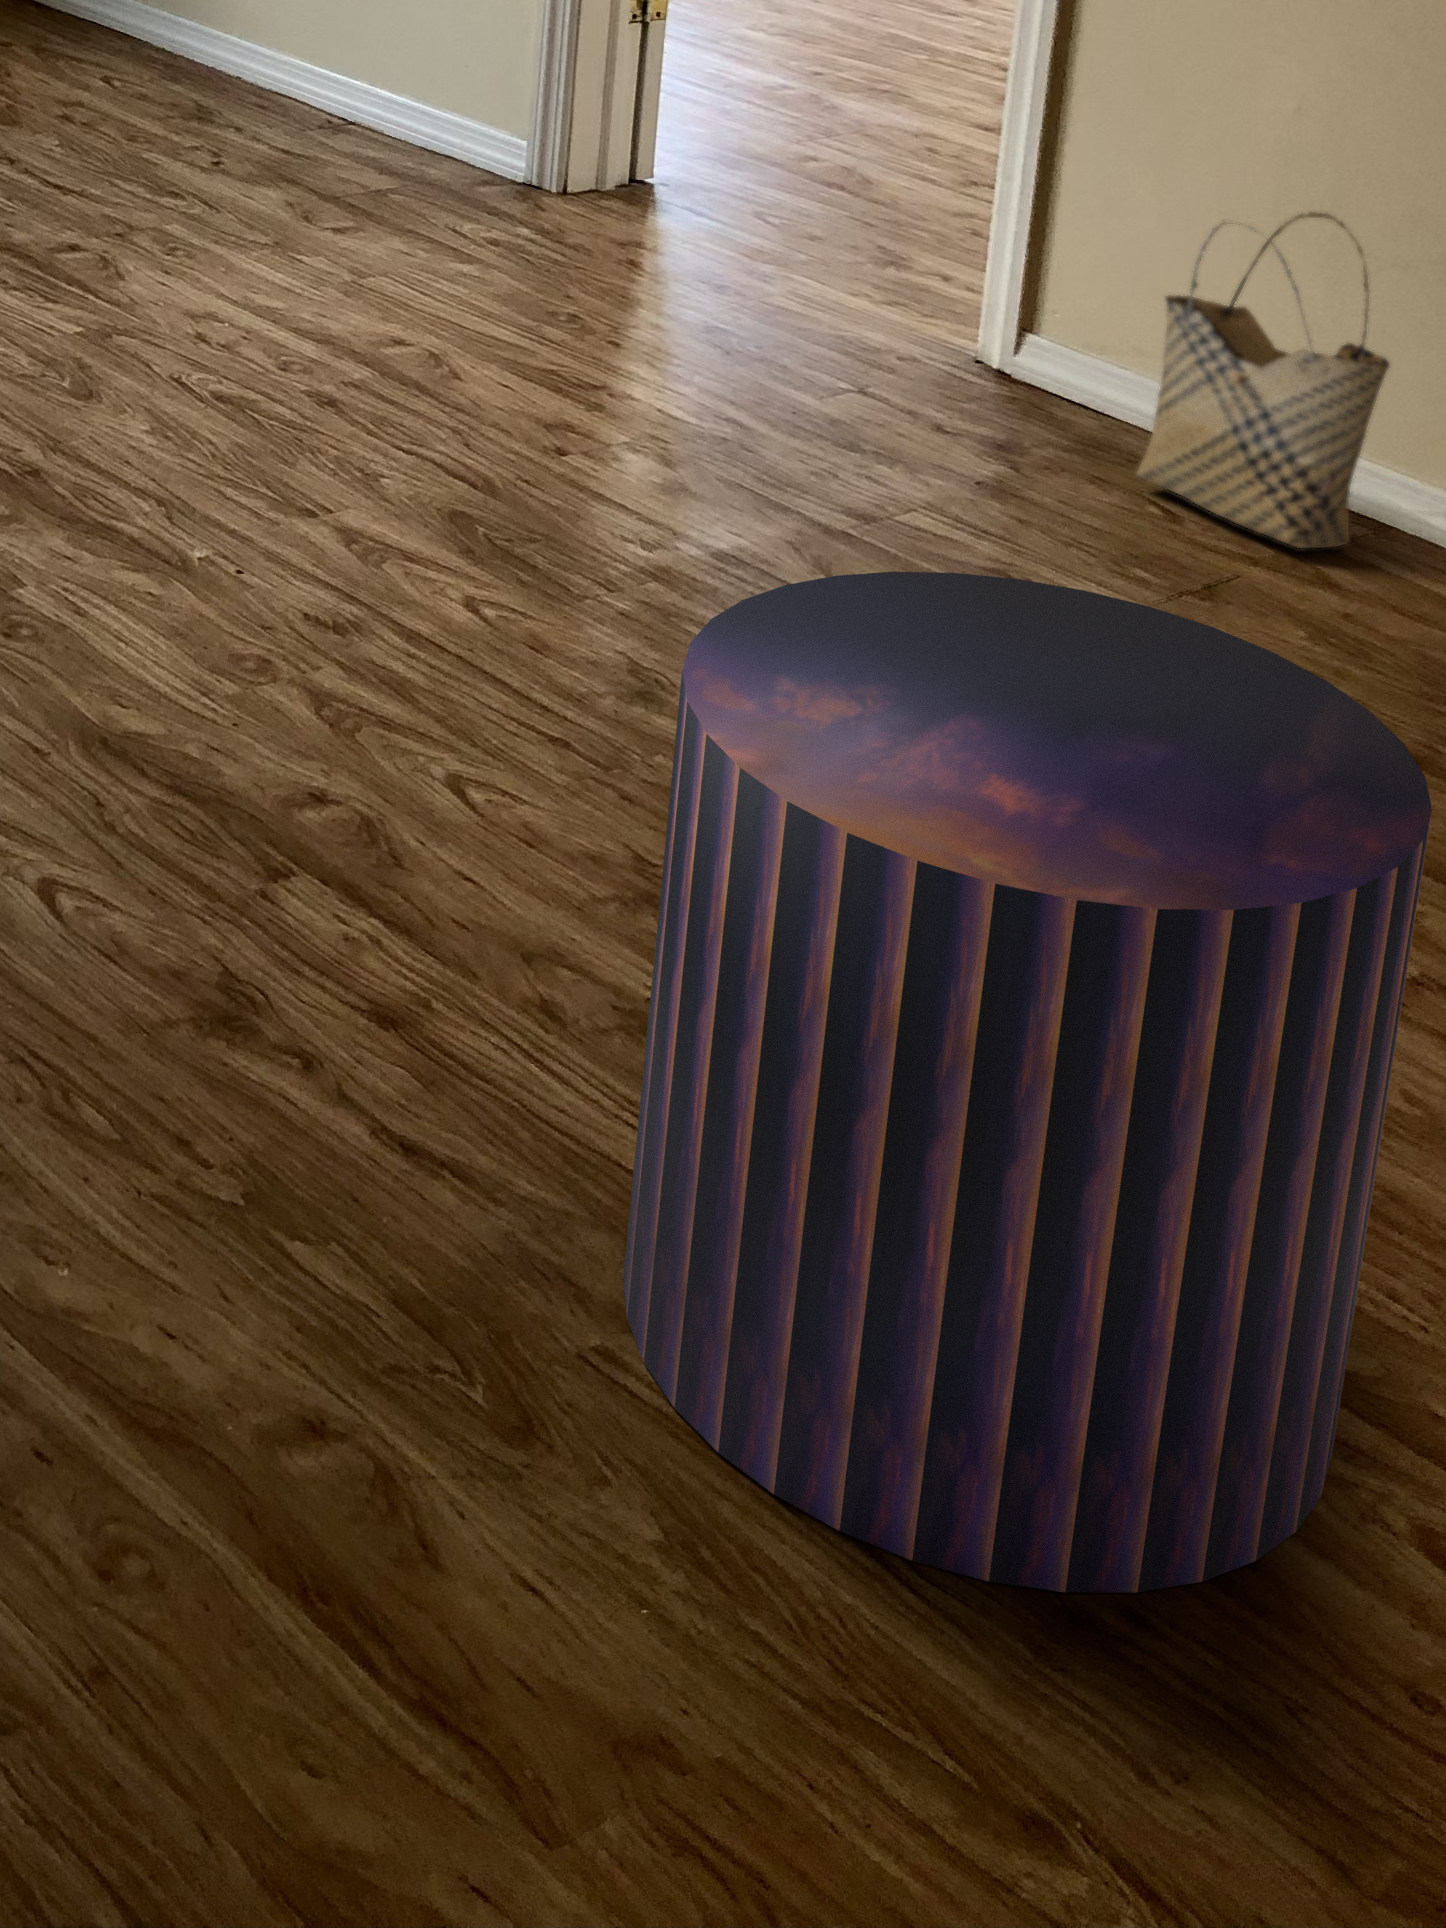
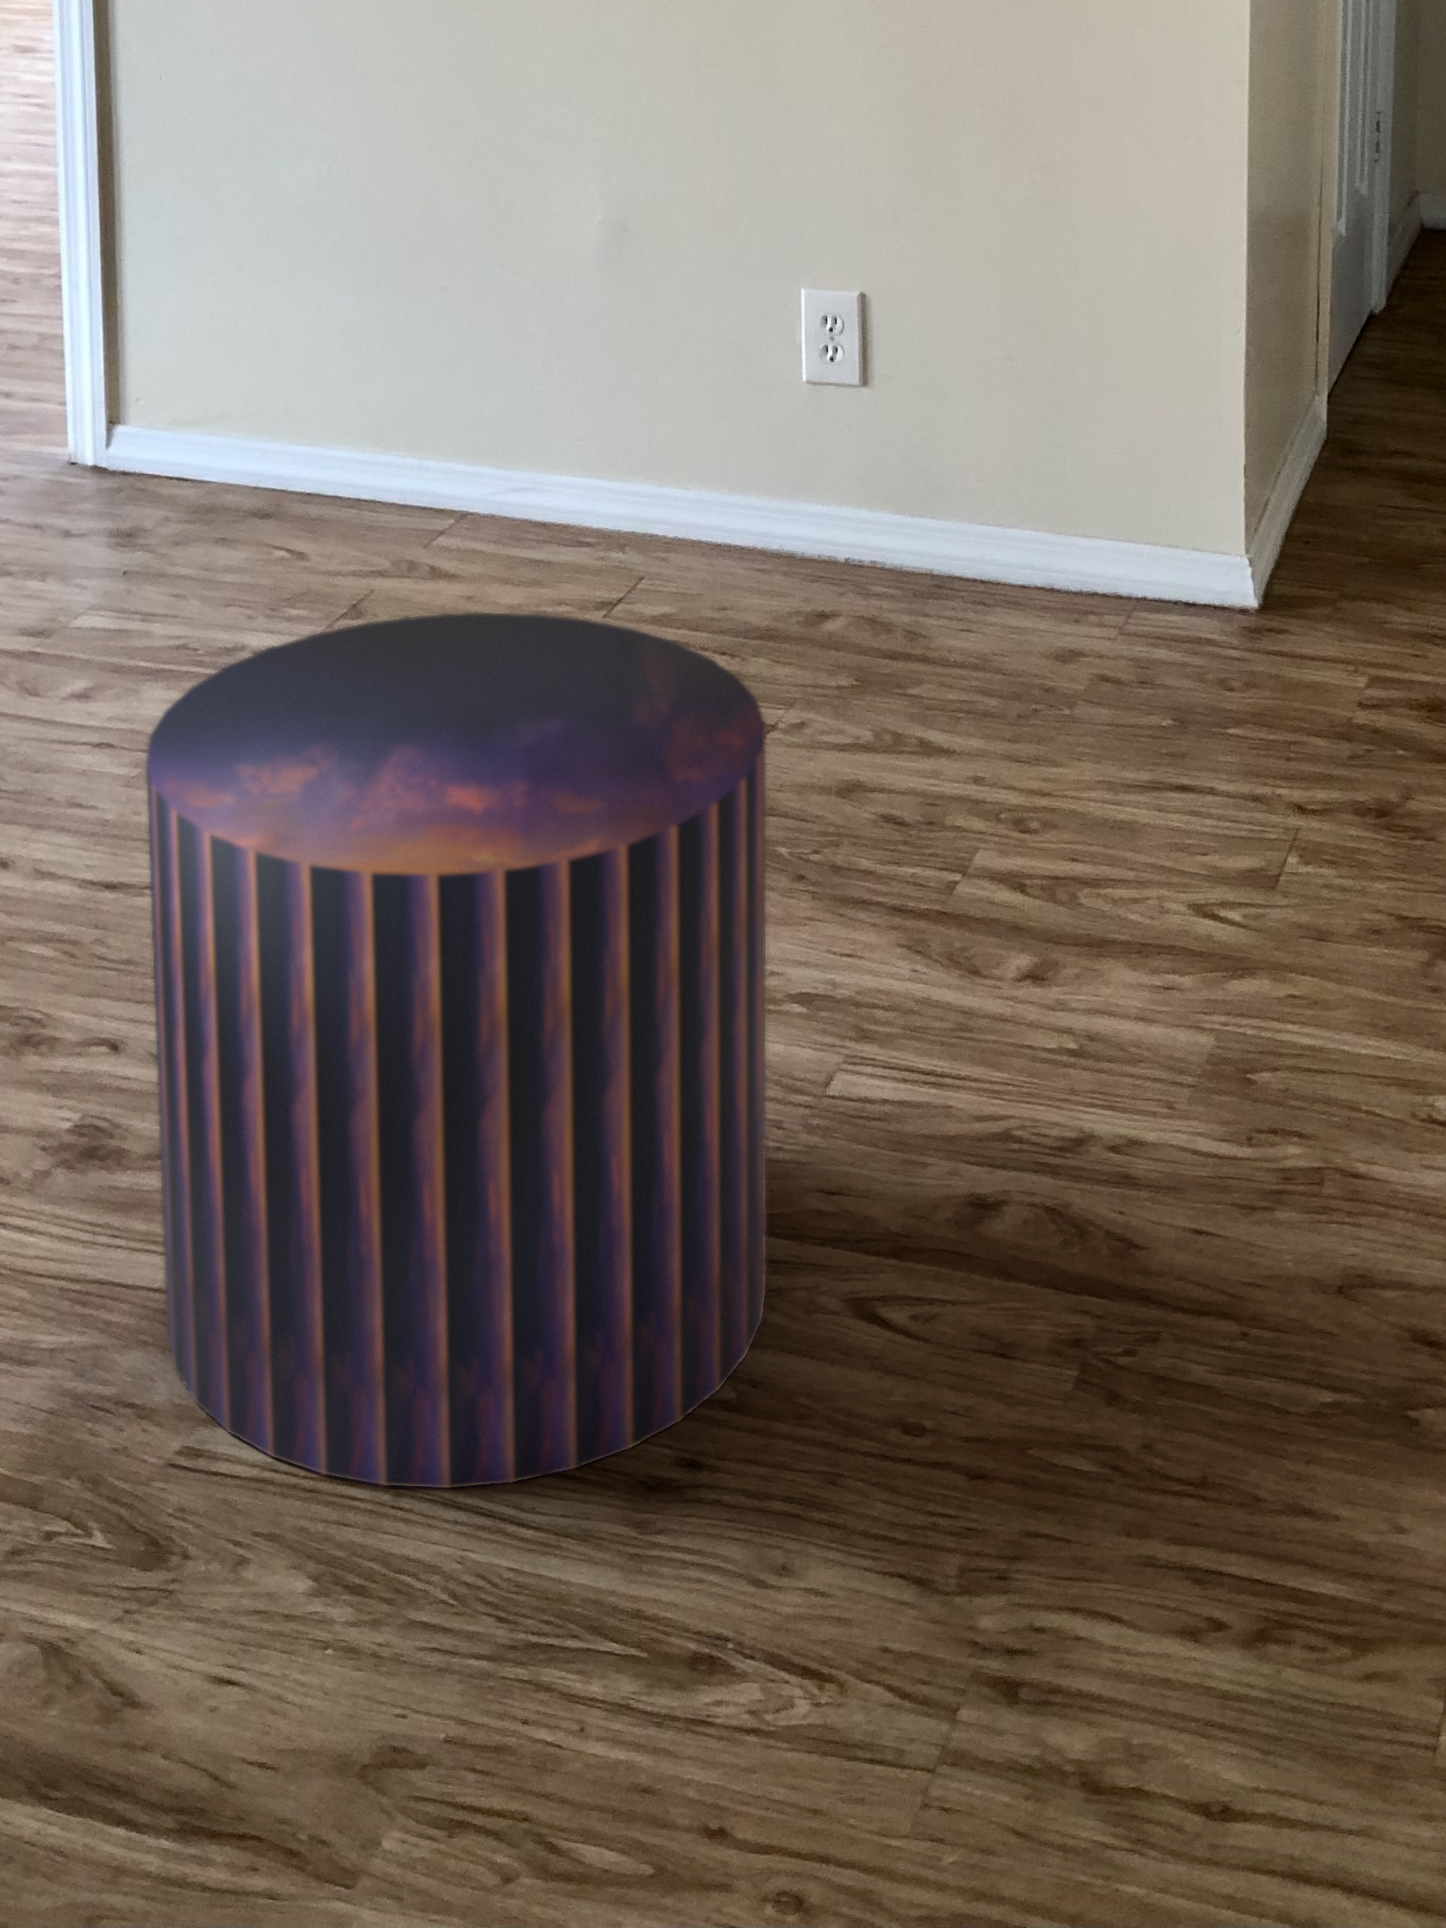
woven basket: present [1137,212,1390,548] -> none [253,255,450,549]

